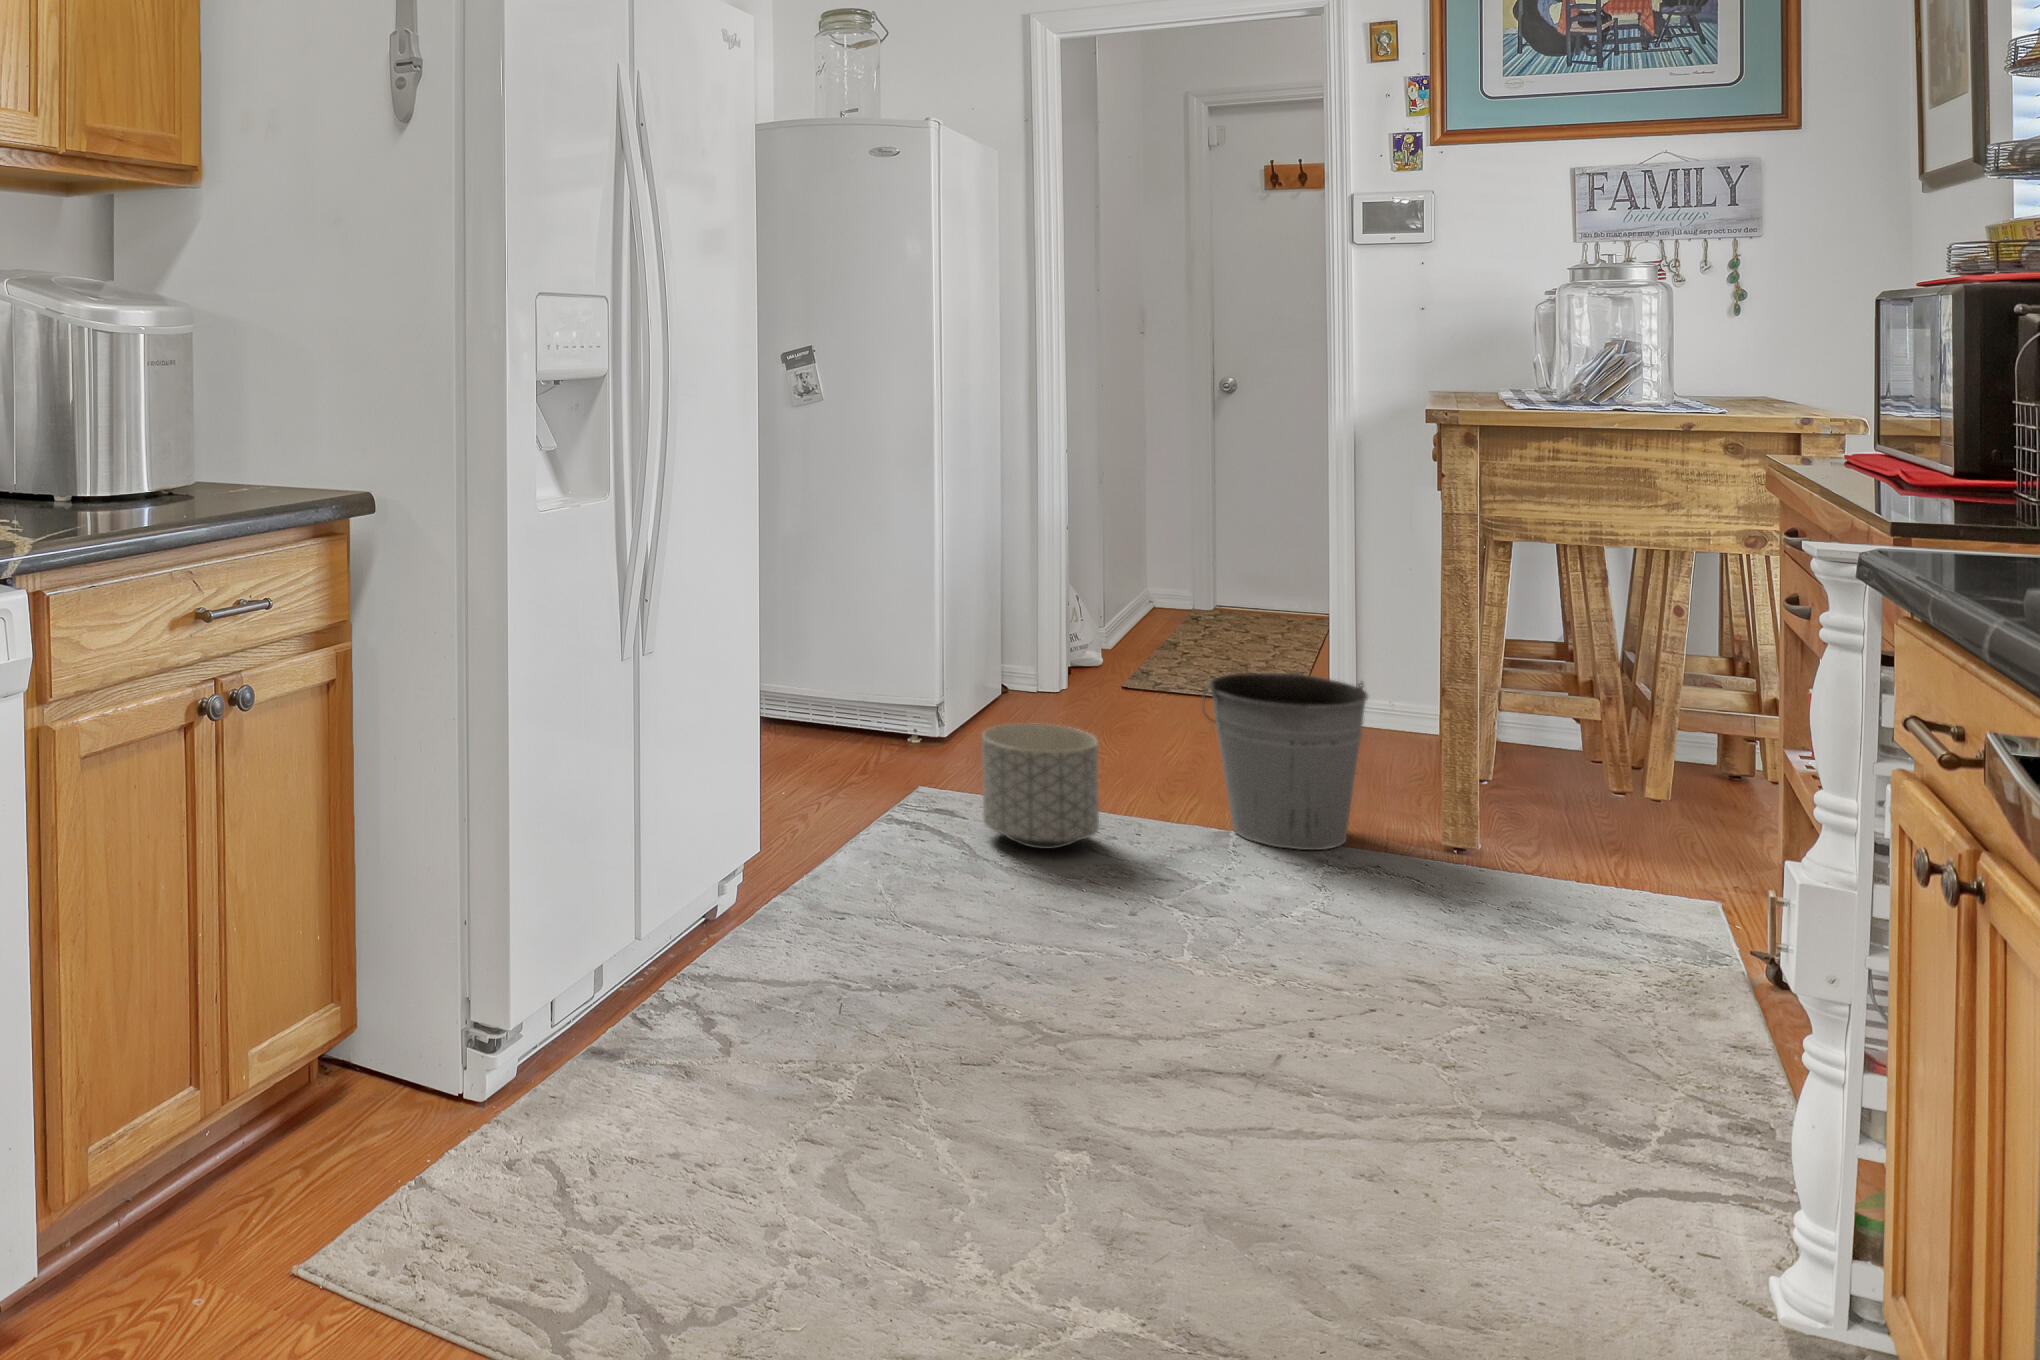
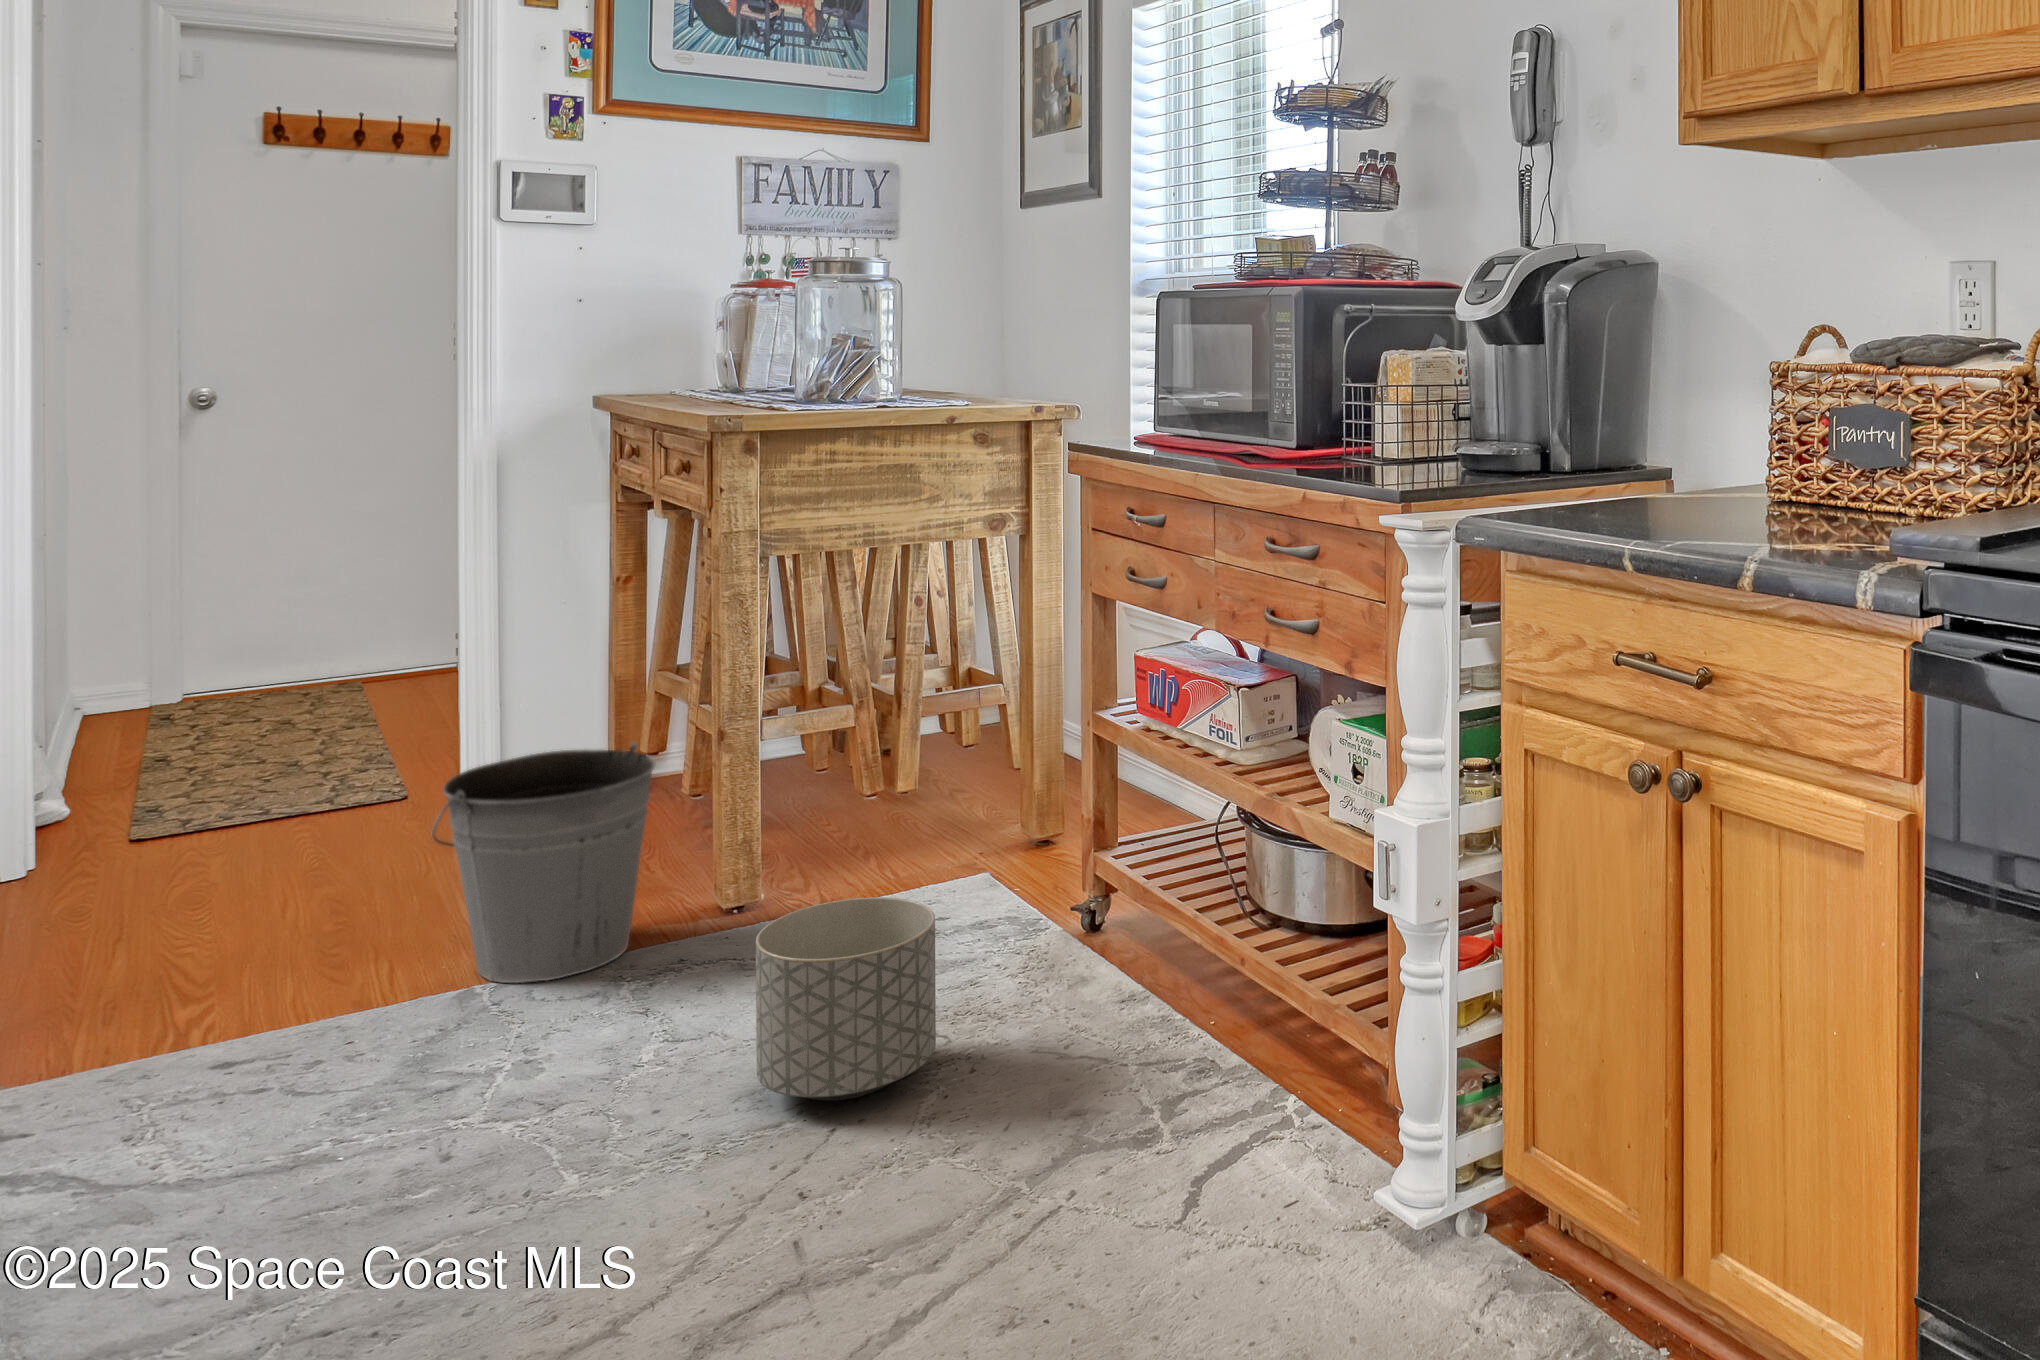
planter: present [982,723,1099,849] -> present [756,897,936,1101]

